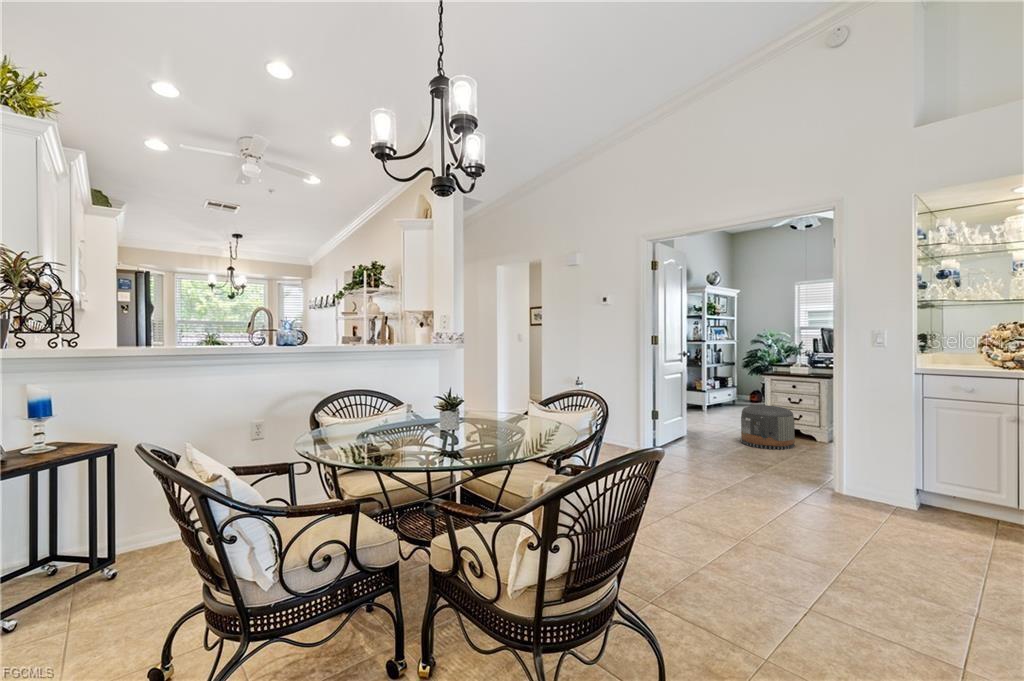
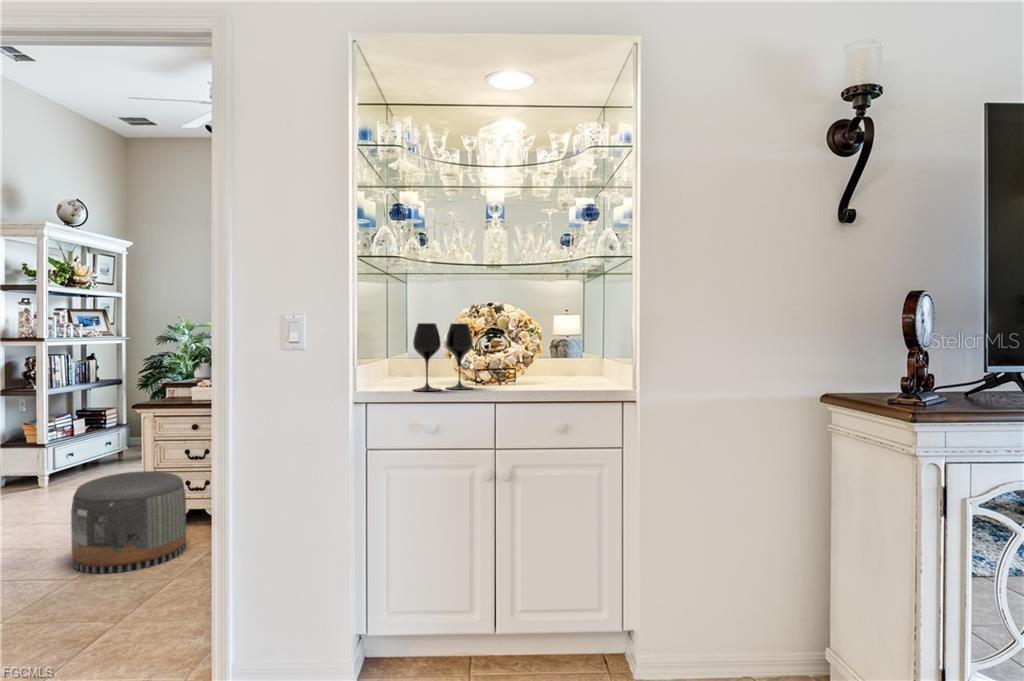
wine glass: none [954,336,1000,371] -> present [413,323,473,391]

